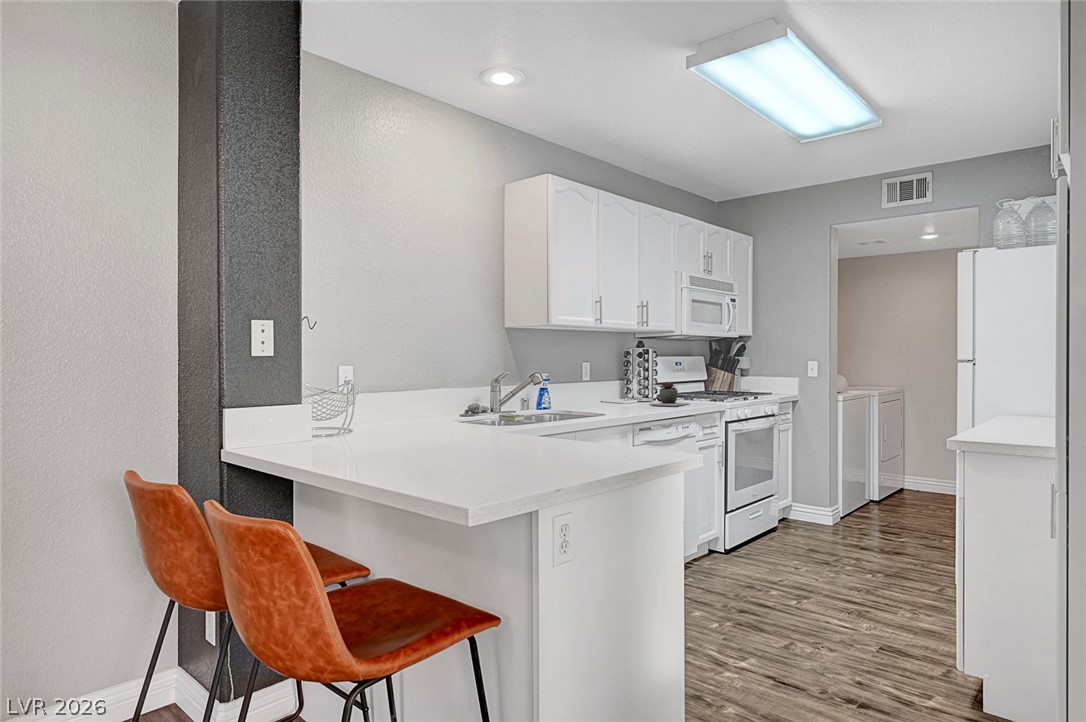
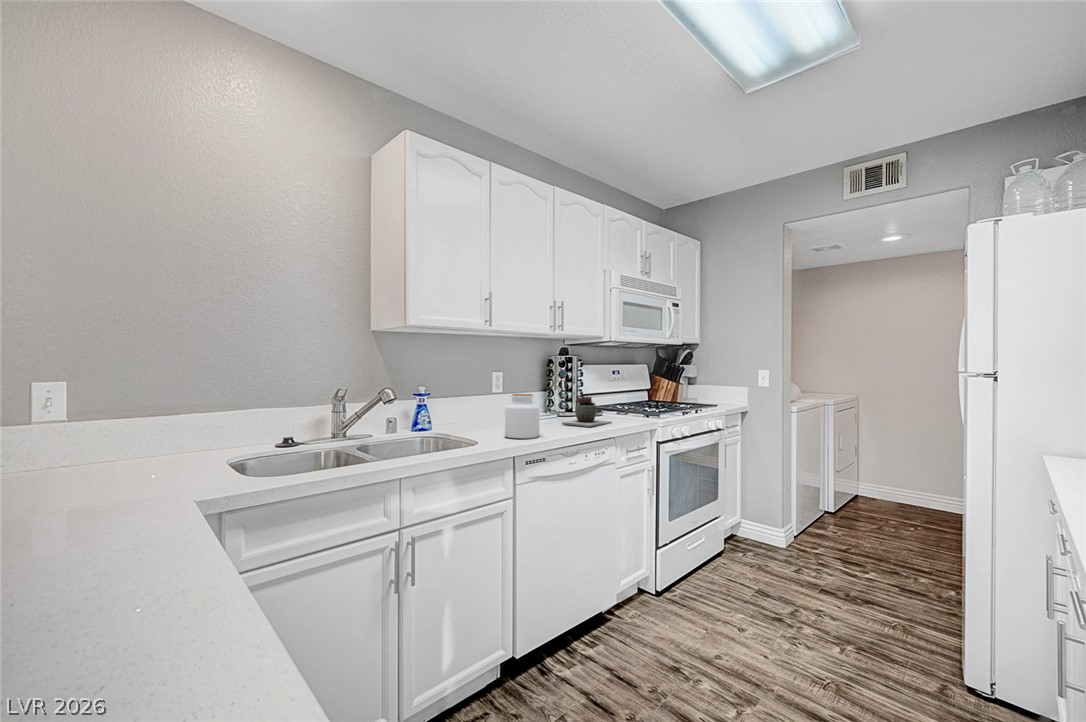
jar: none [615,378,643,412] -> present [505,394,539,438]

